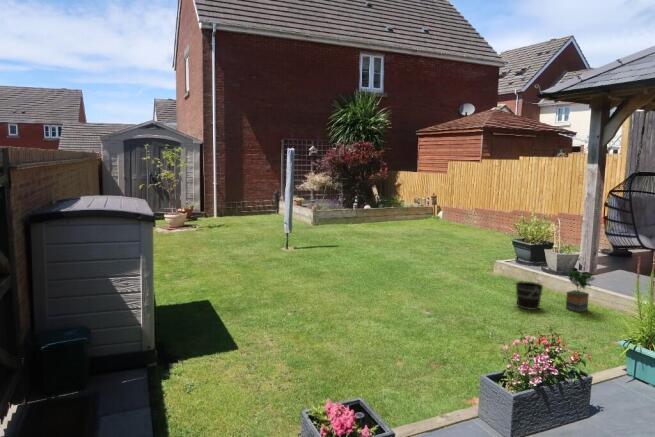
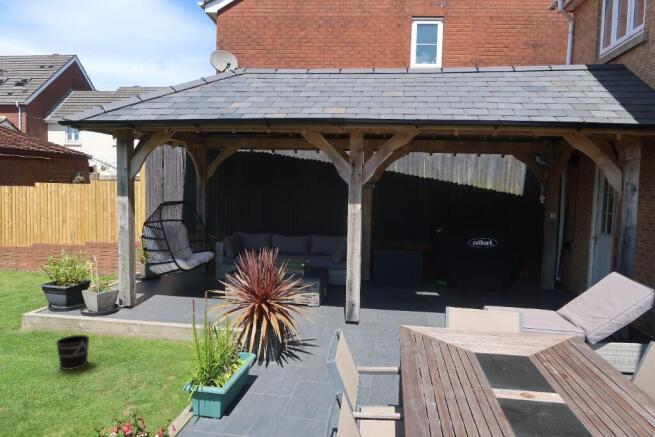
potted tree: present [566,271,595,312] -> none [113,311,142,354]

